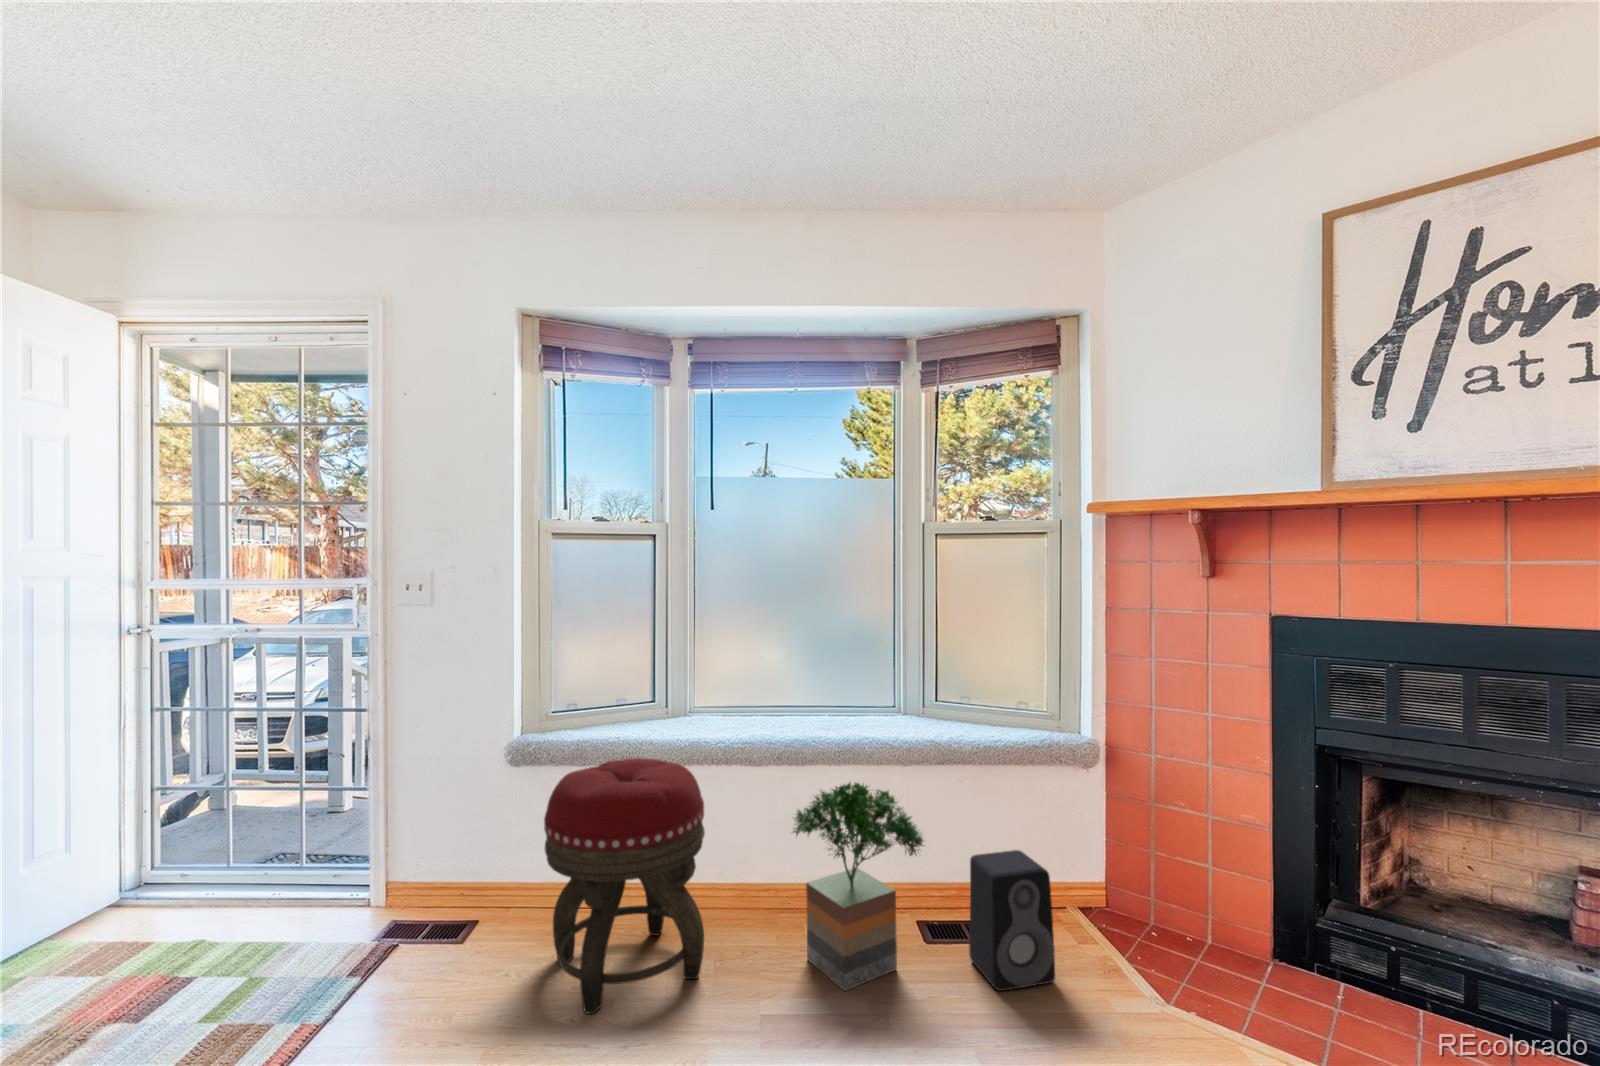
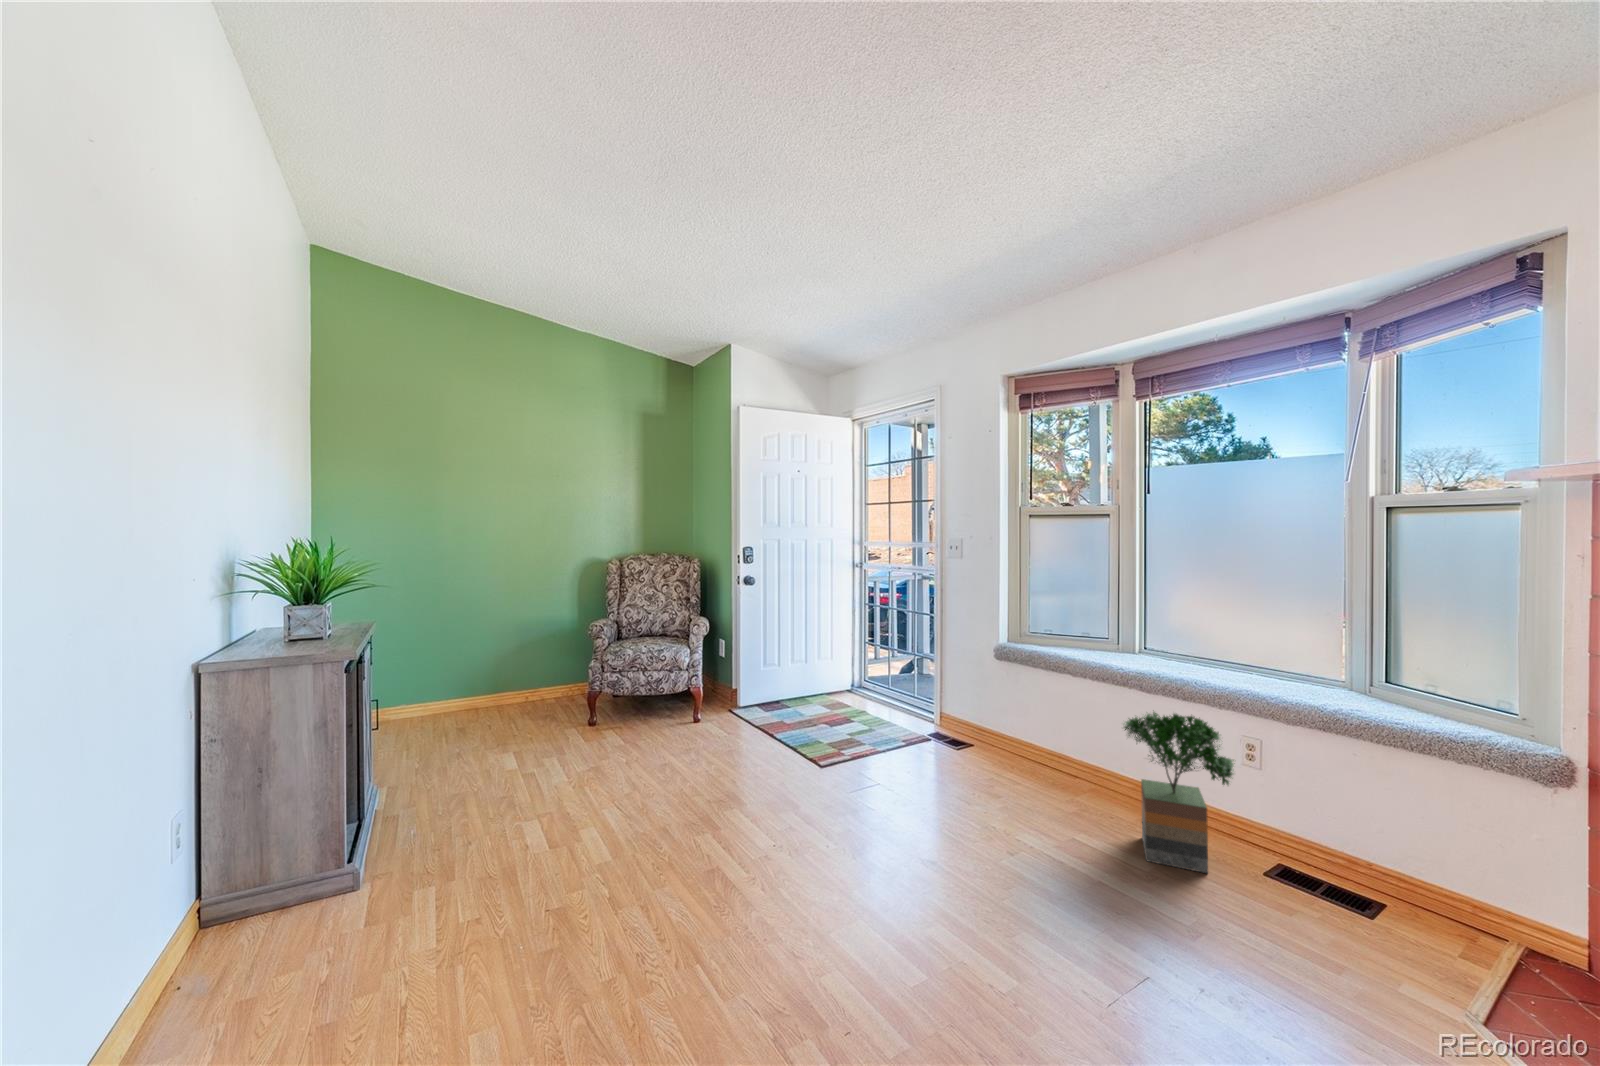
footstool: present [544,758,705,1014] -> none [970,662,1075,811]
speaker: present [969,850,1055,991] -> none [1284,808,1372,954]

